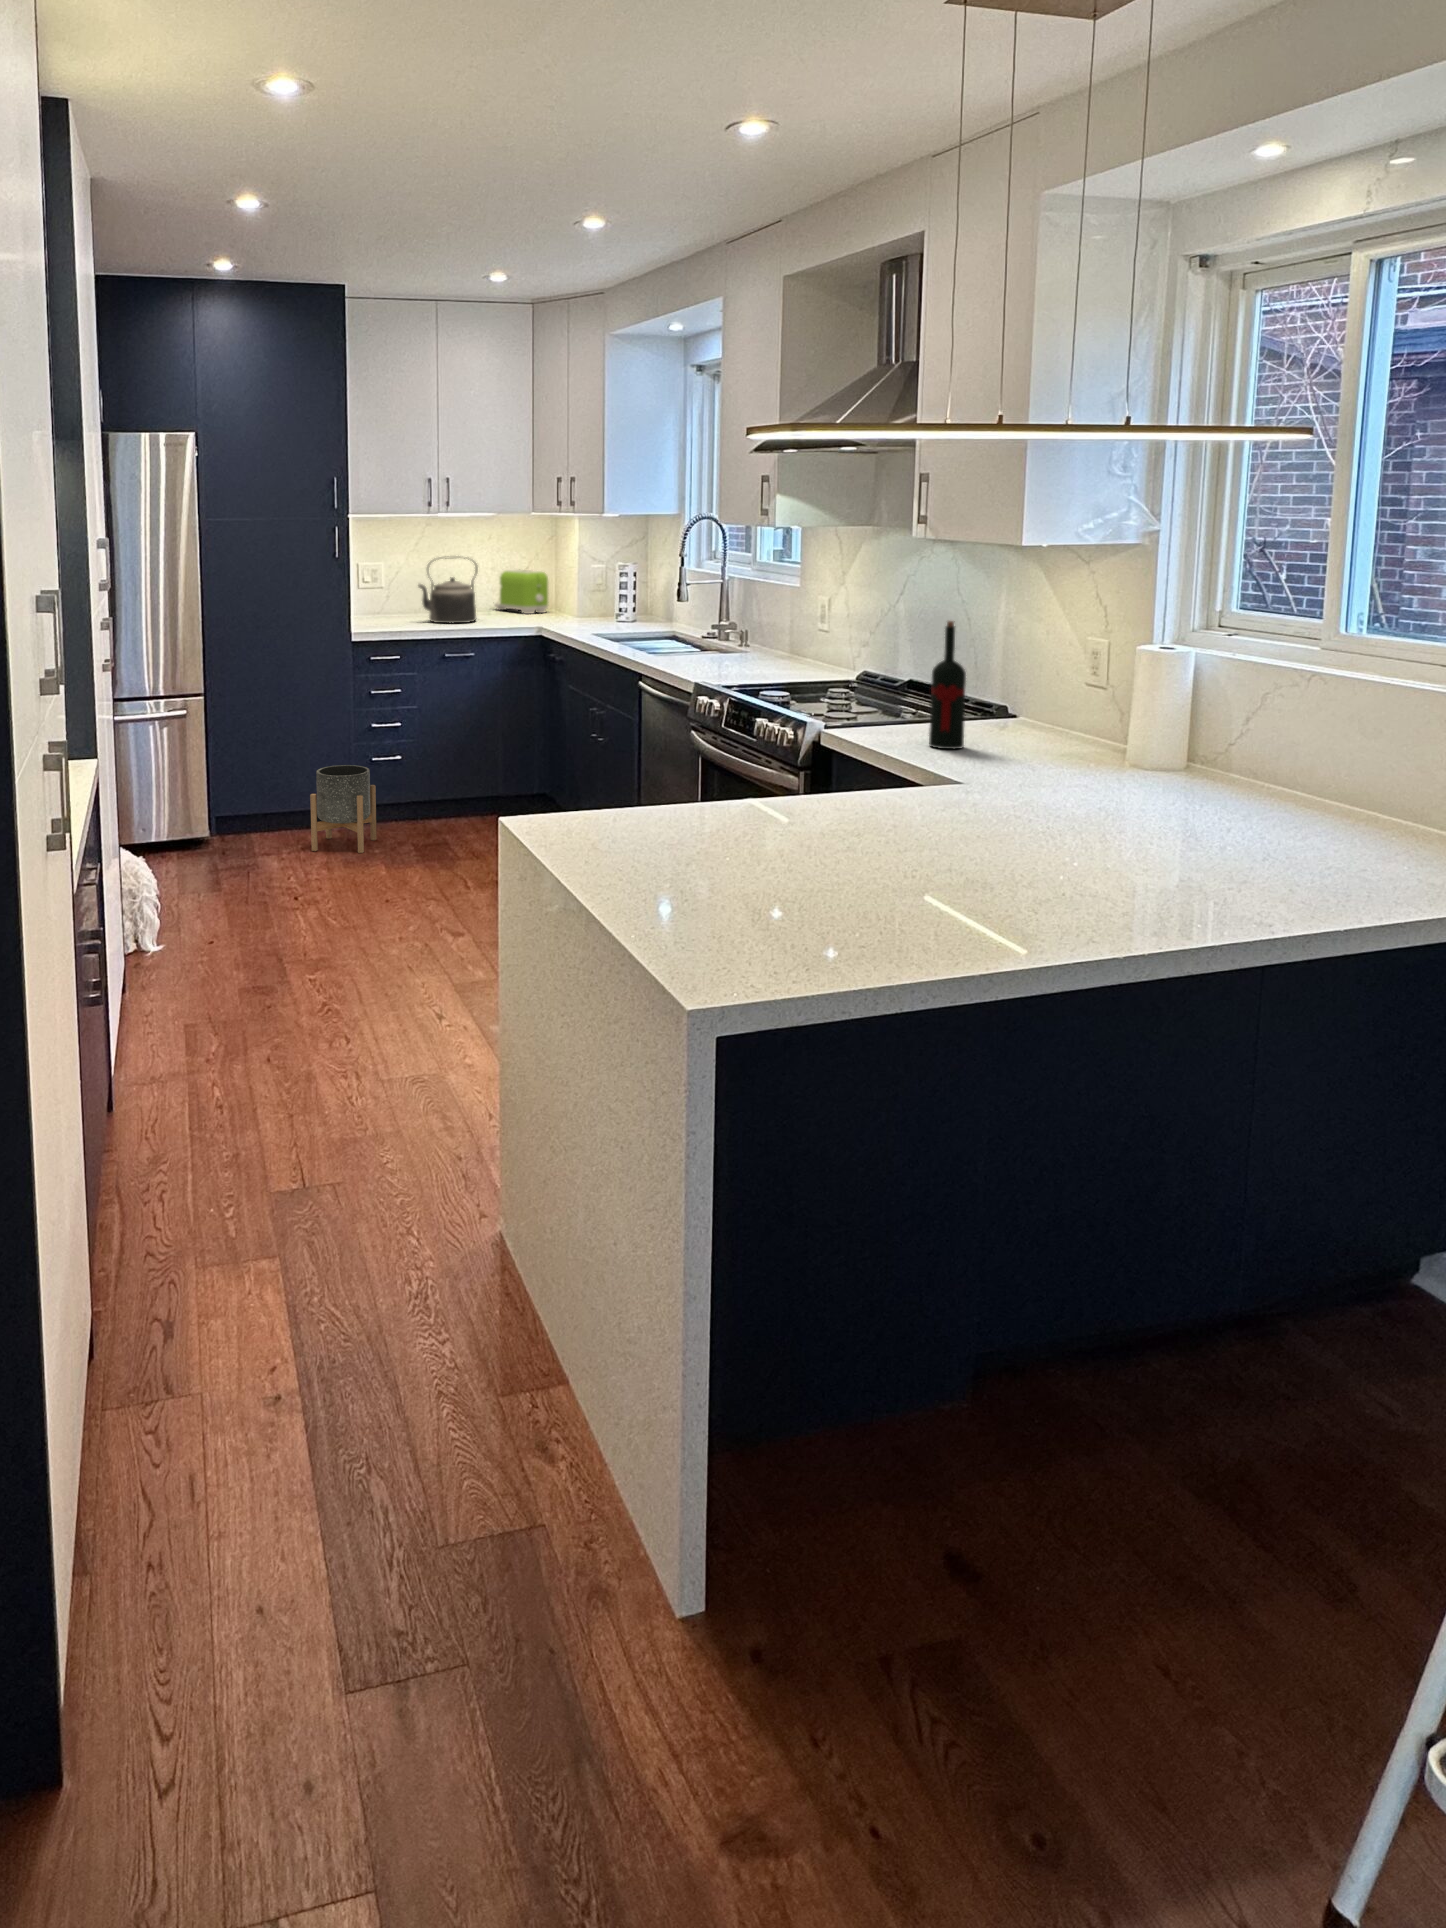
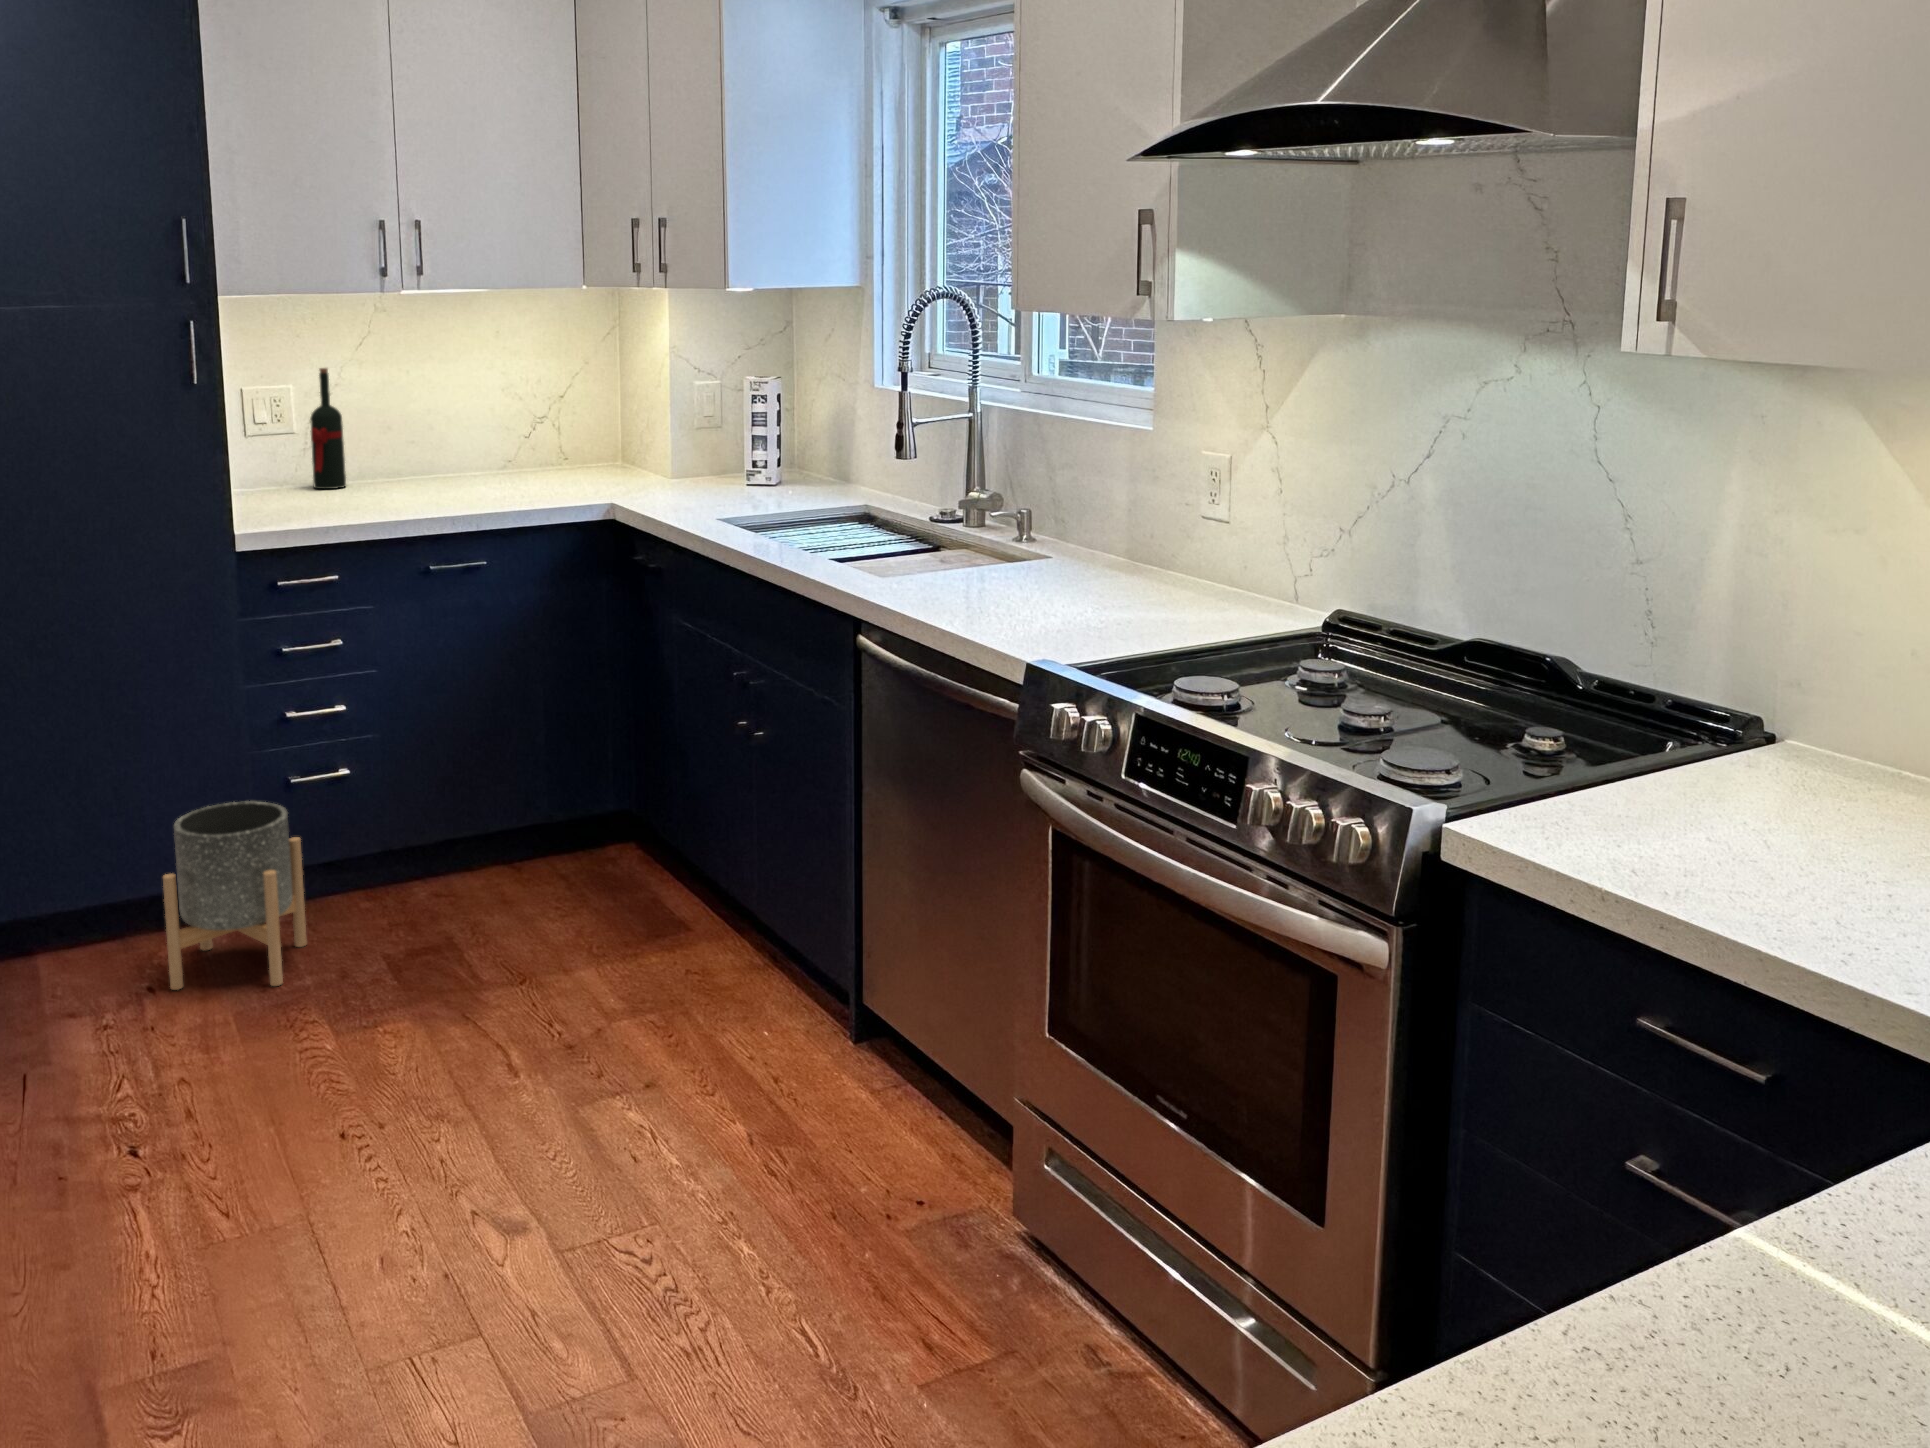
kettle: present [418,558,478,623] -> none [367,371,484,501]
toaster: present [495,569,548,614] -> none [505,387,611,470]
wine bottle: present [929,621,966,749] -> present [310,368,346,489]

